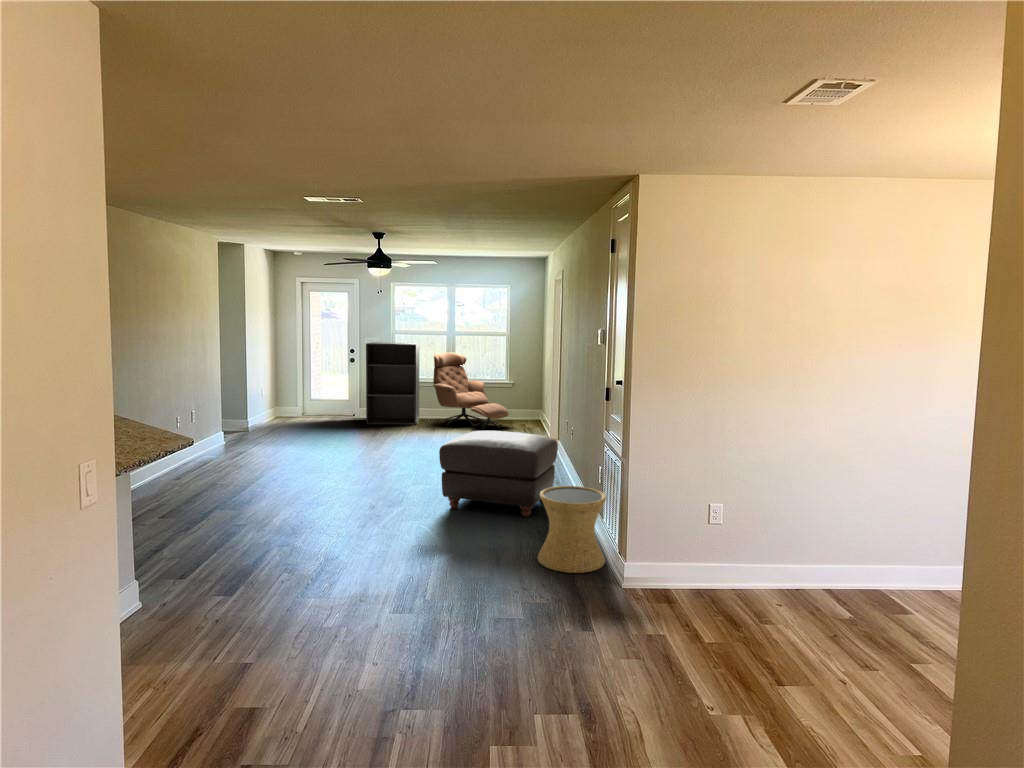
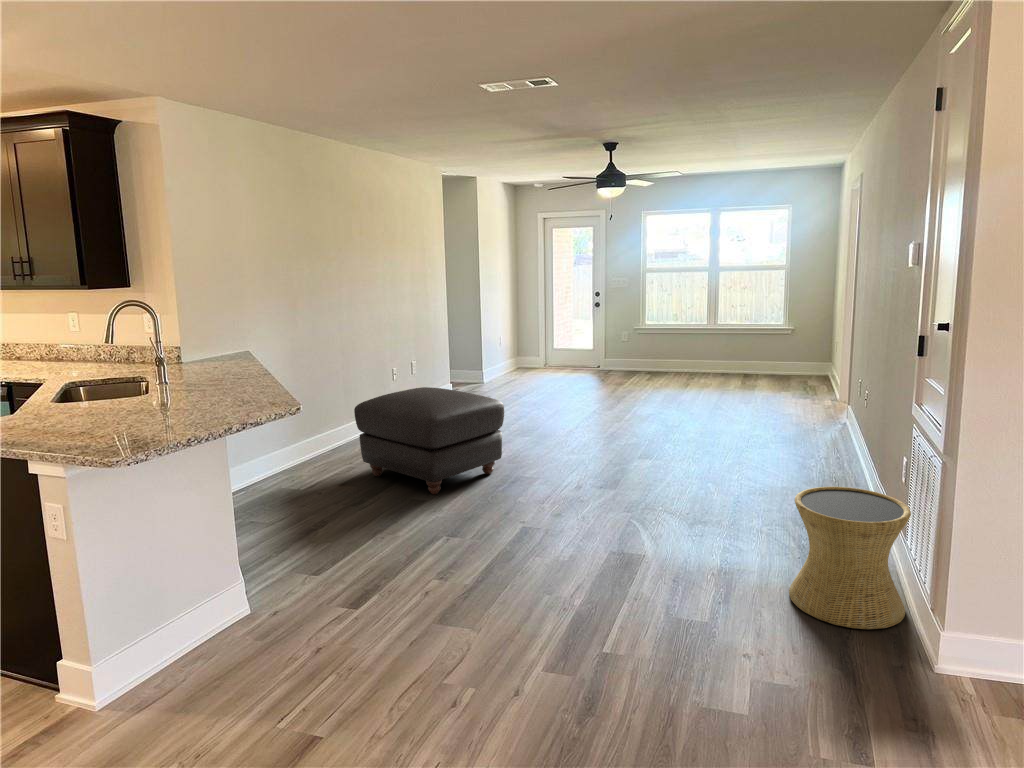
bookshelf: present [366,342,419,425] -> none [608,282,672,379]
lounge chair: present [433,352,509,429] -> none [688,292,785,387]
ottoman: present [439,431,558,517] -> present [354,387,504,494]

